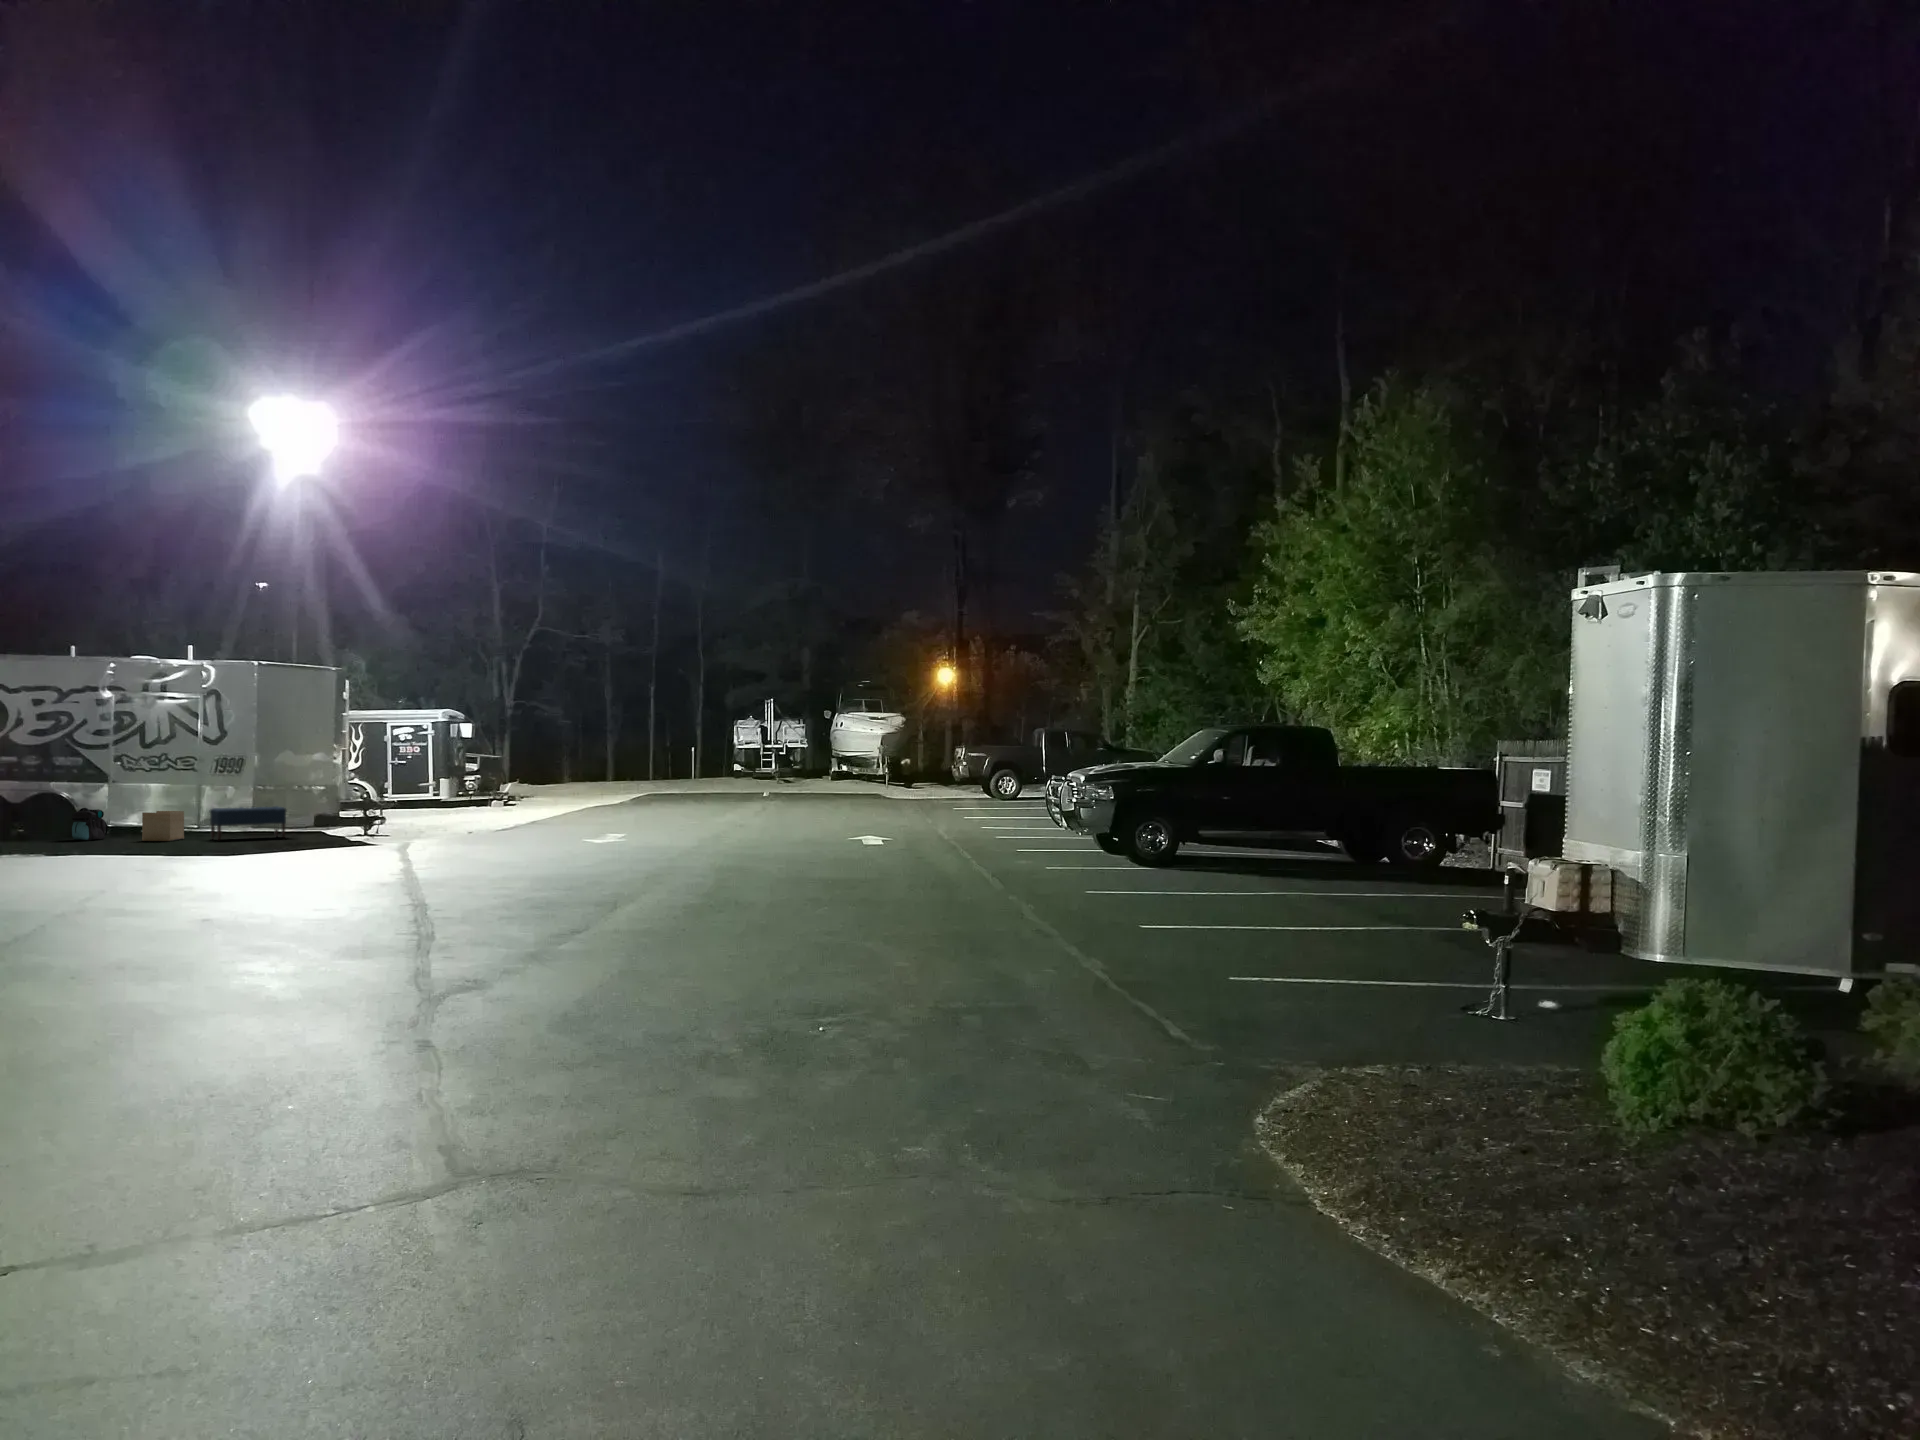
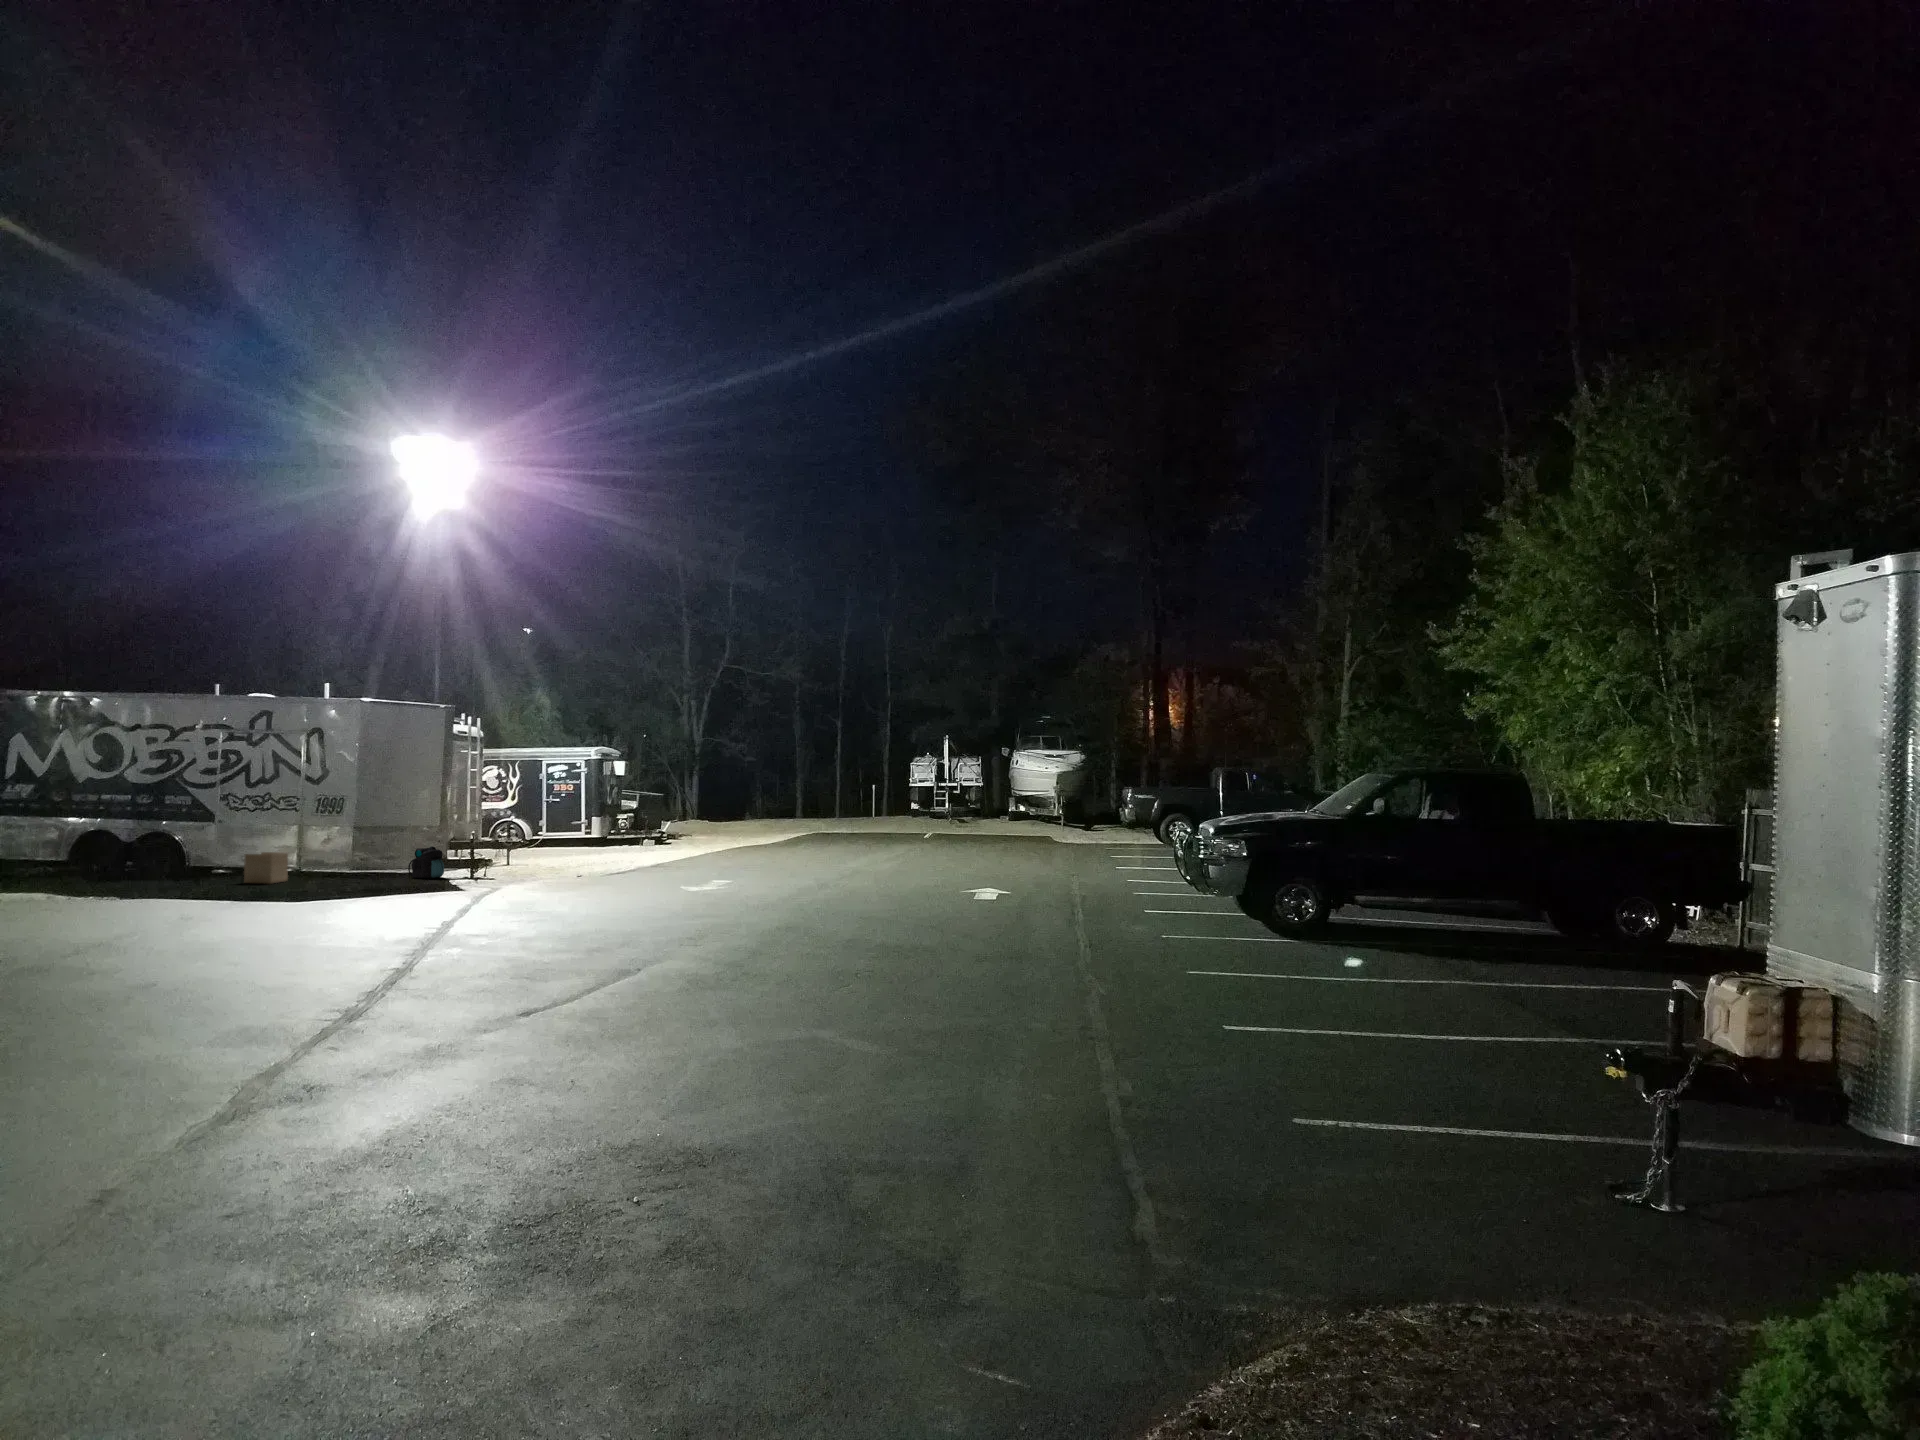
bench: present [210,806,286,840] -> none [313,849,391,884]
backpack: present [72,808,108,841] -> present [408,846,444,879]

